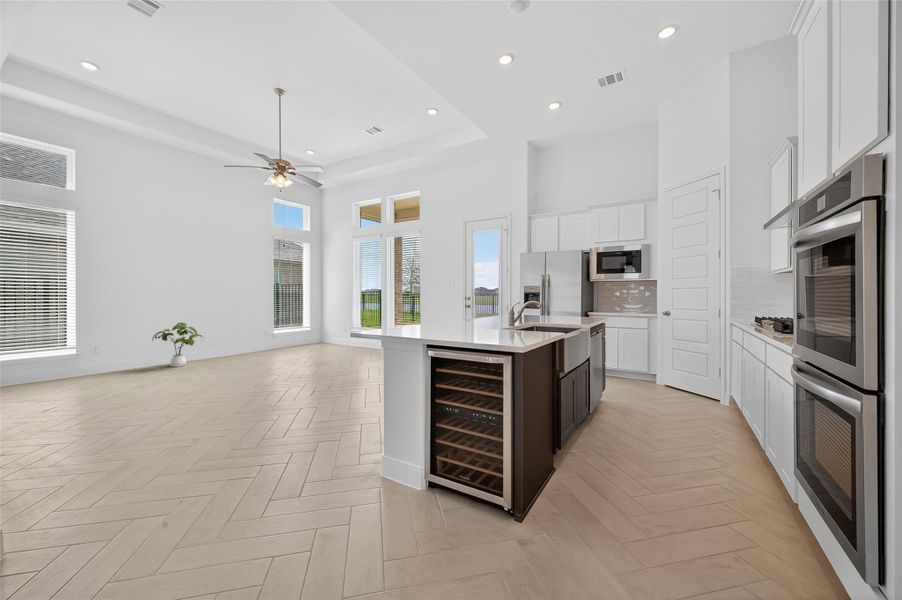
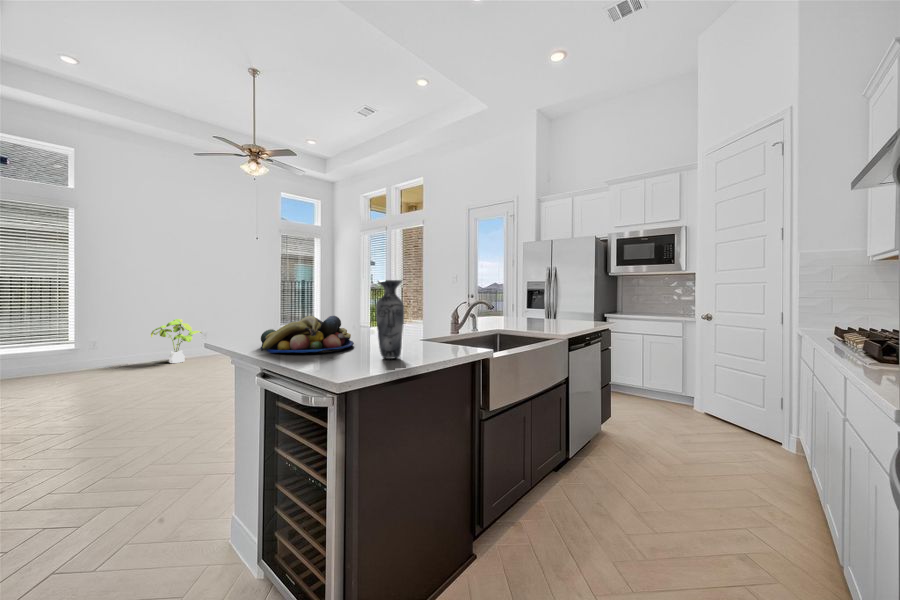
vase: none [509,288,526,337] -> present [376,280,404,359]
fruit bowl: none [422,312,480,335] -> present [261,316,354,353]

